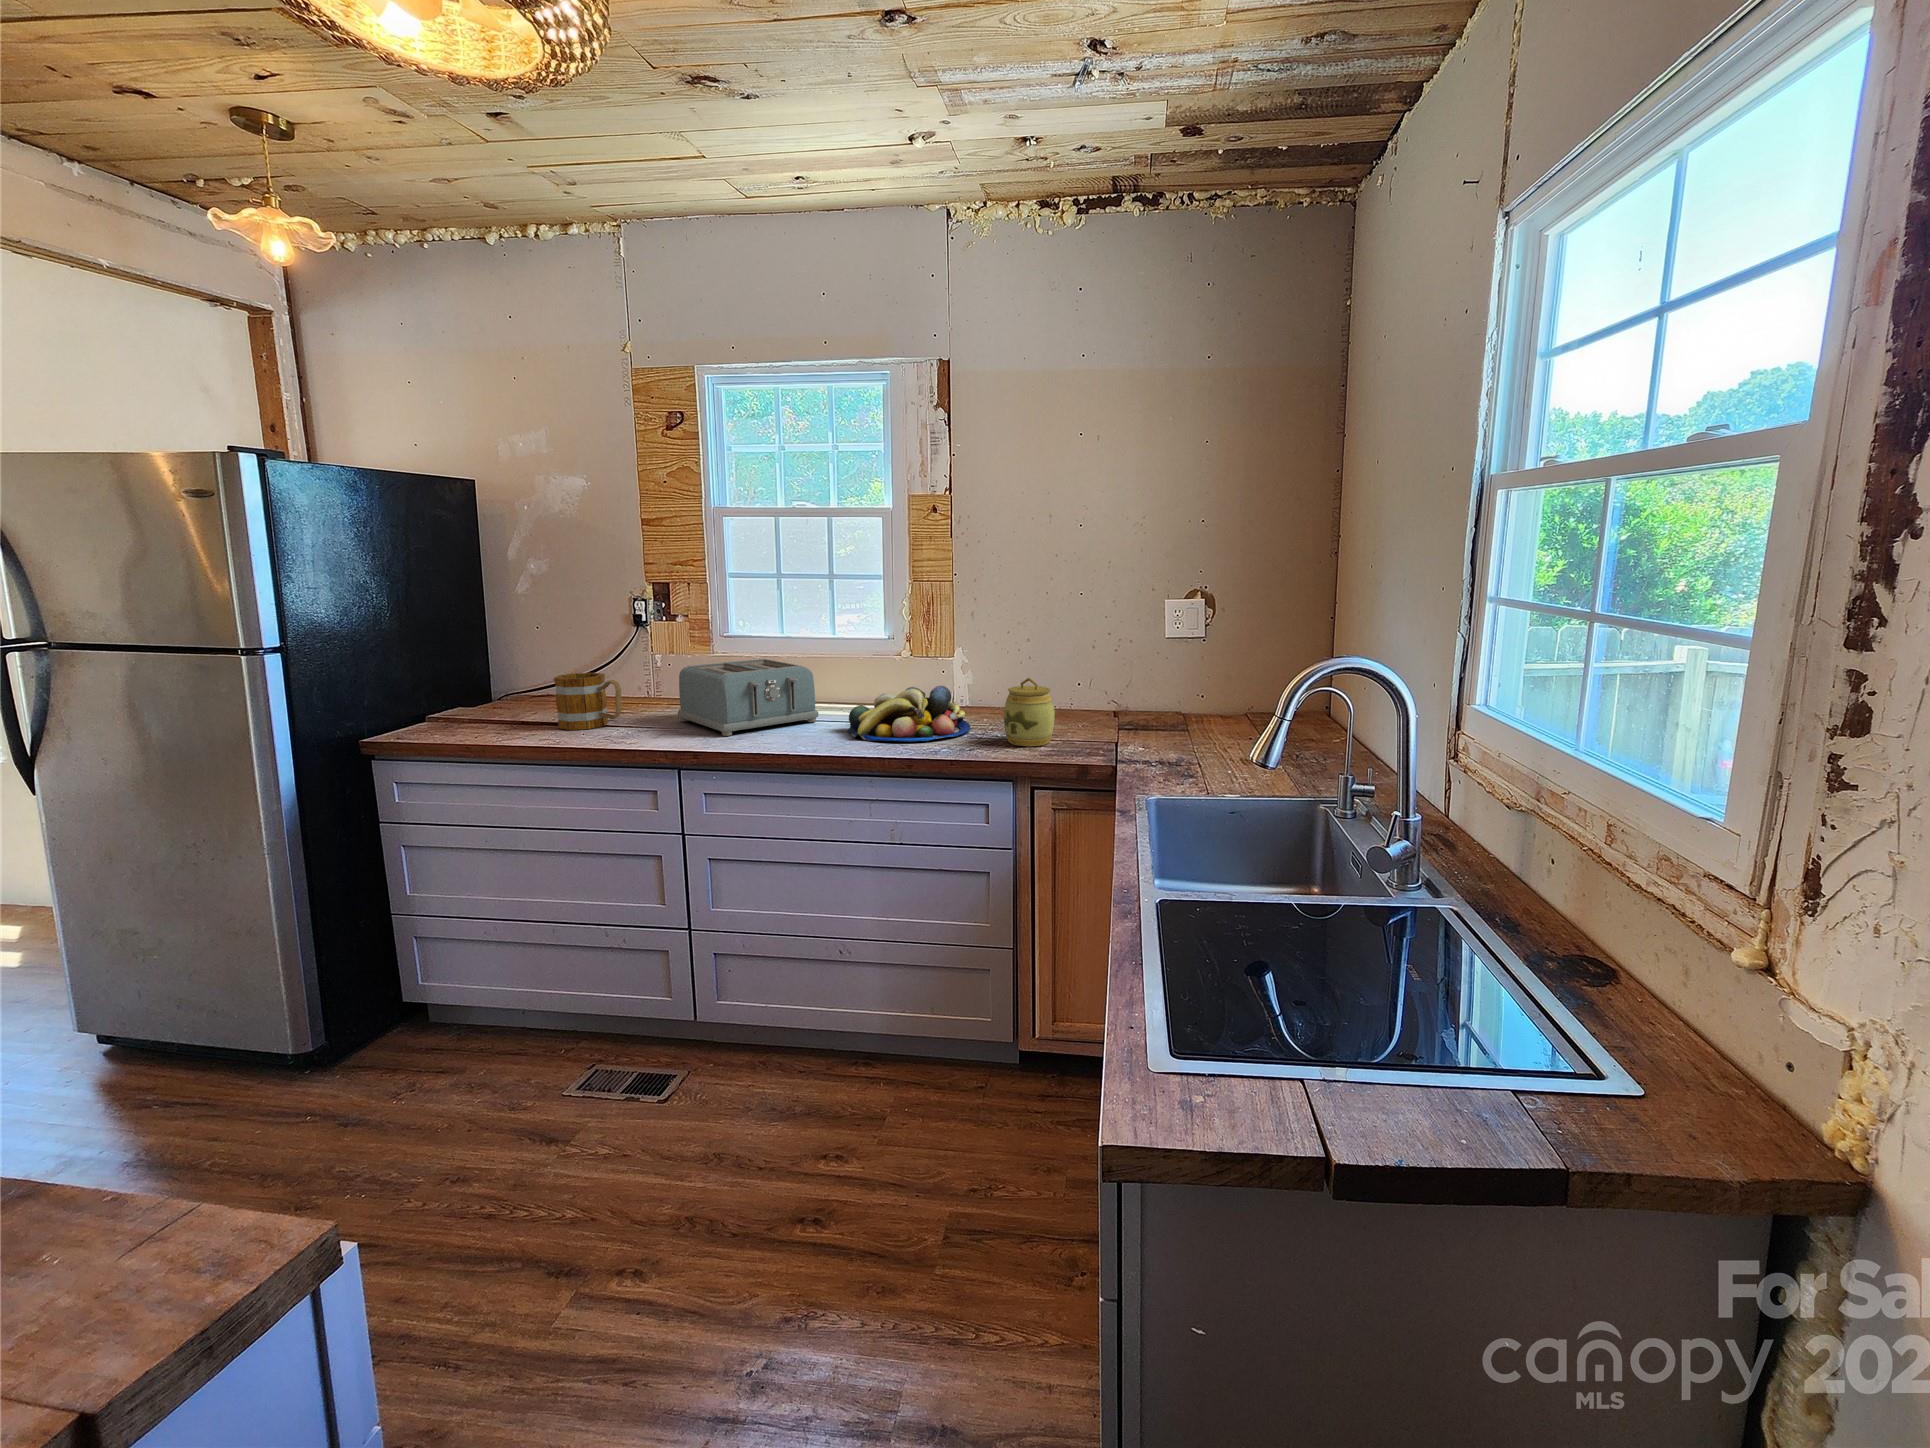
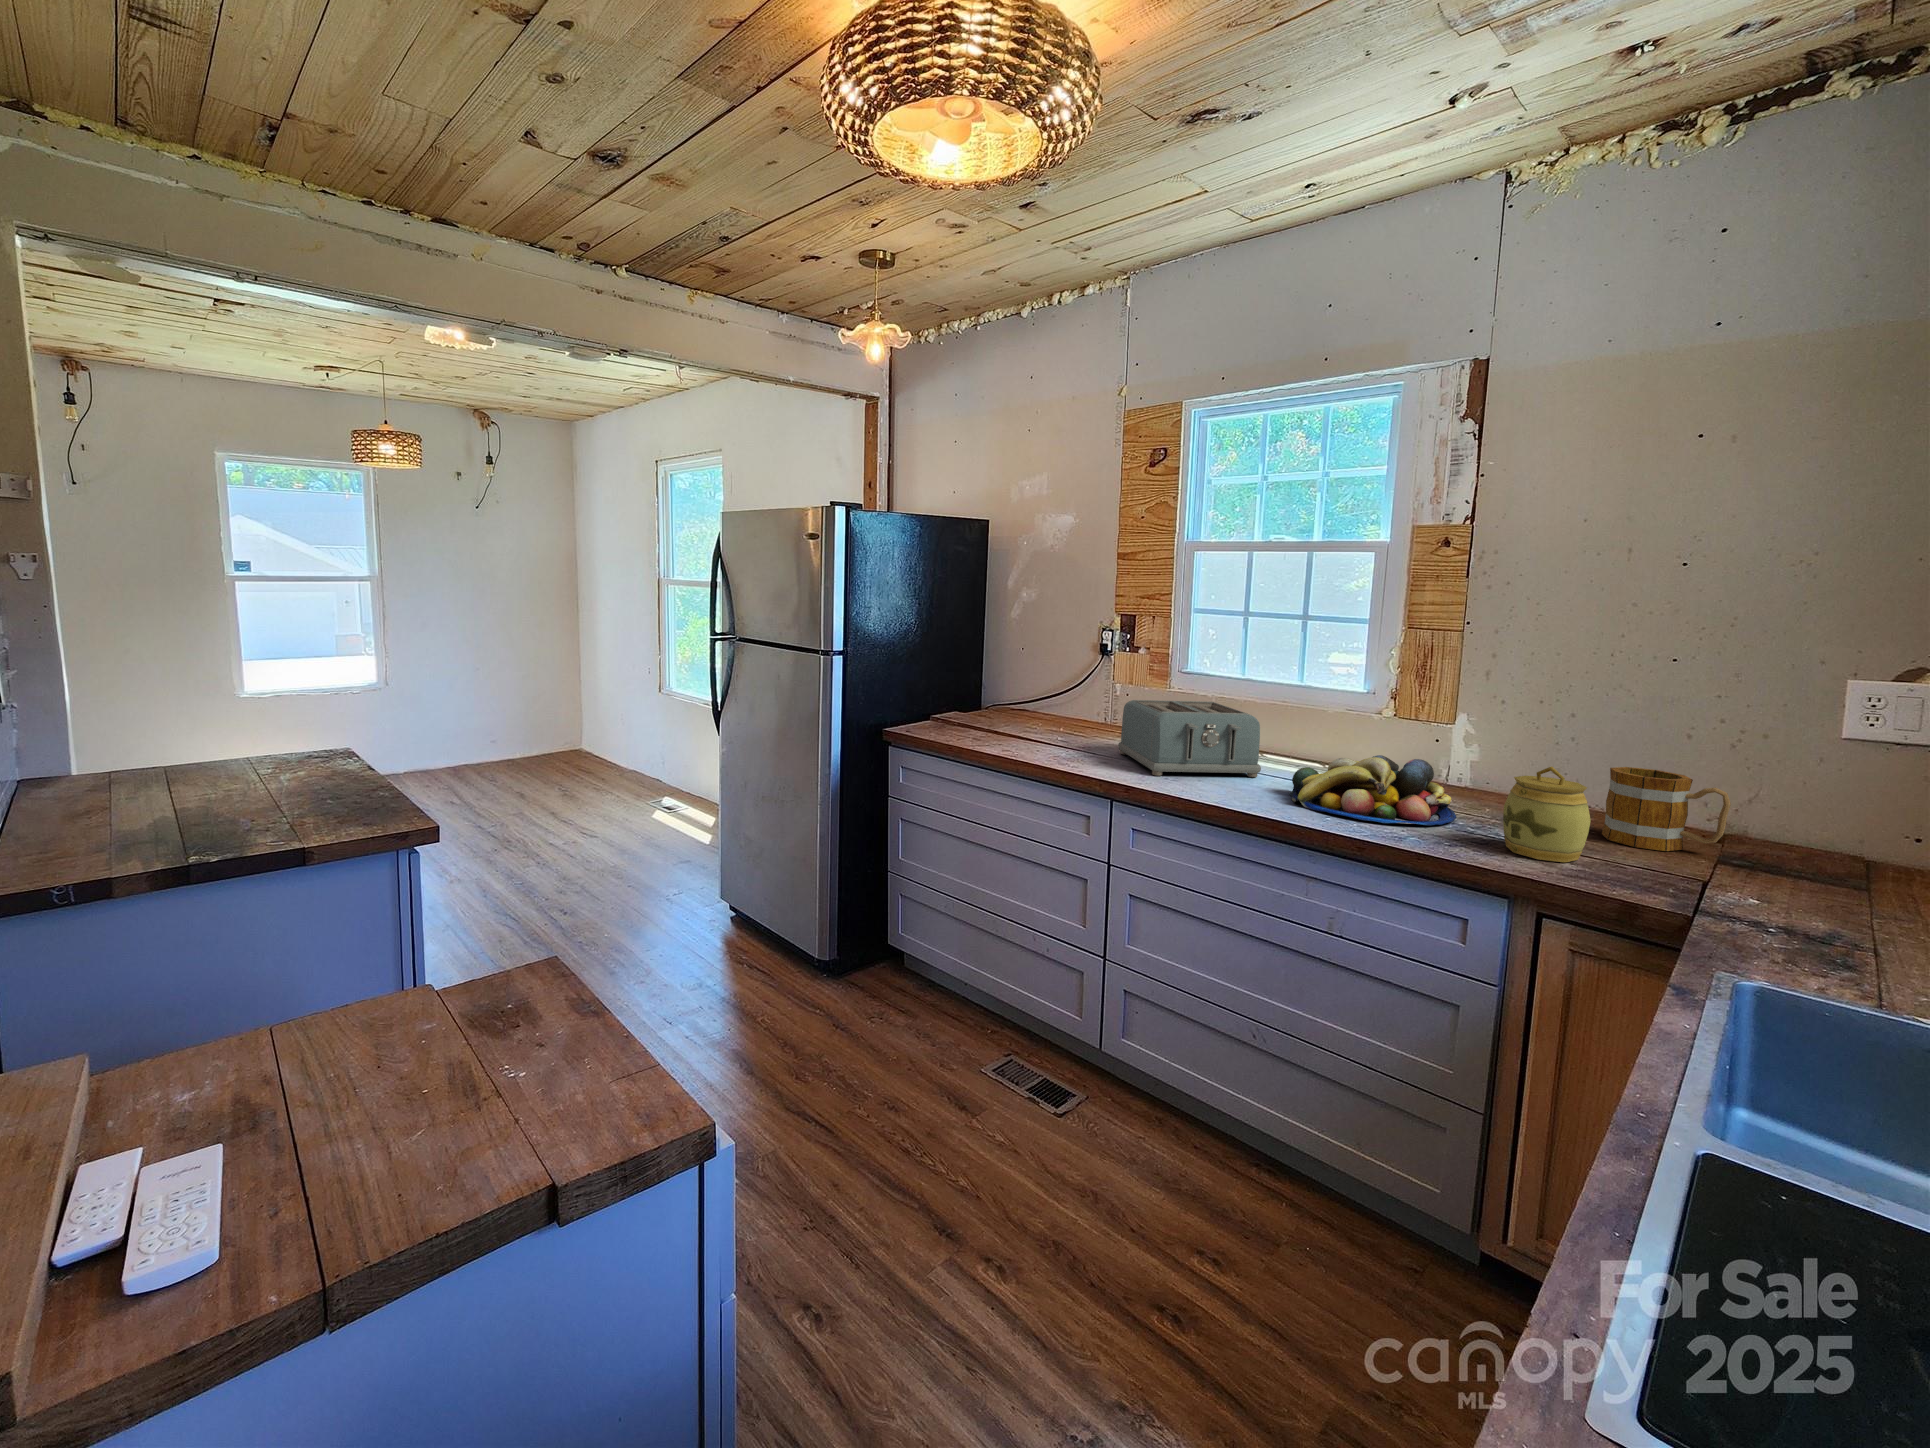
mug: present [554,673,621,730] -> present [1602,767,1731,851]

